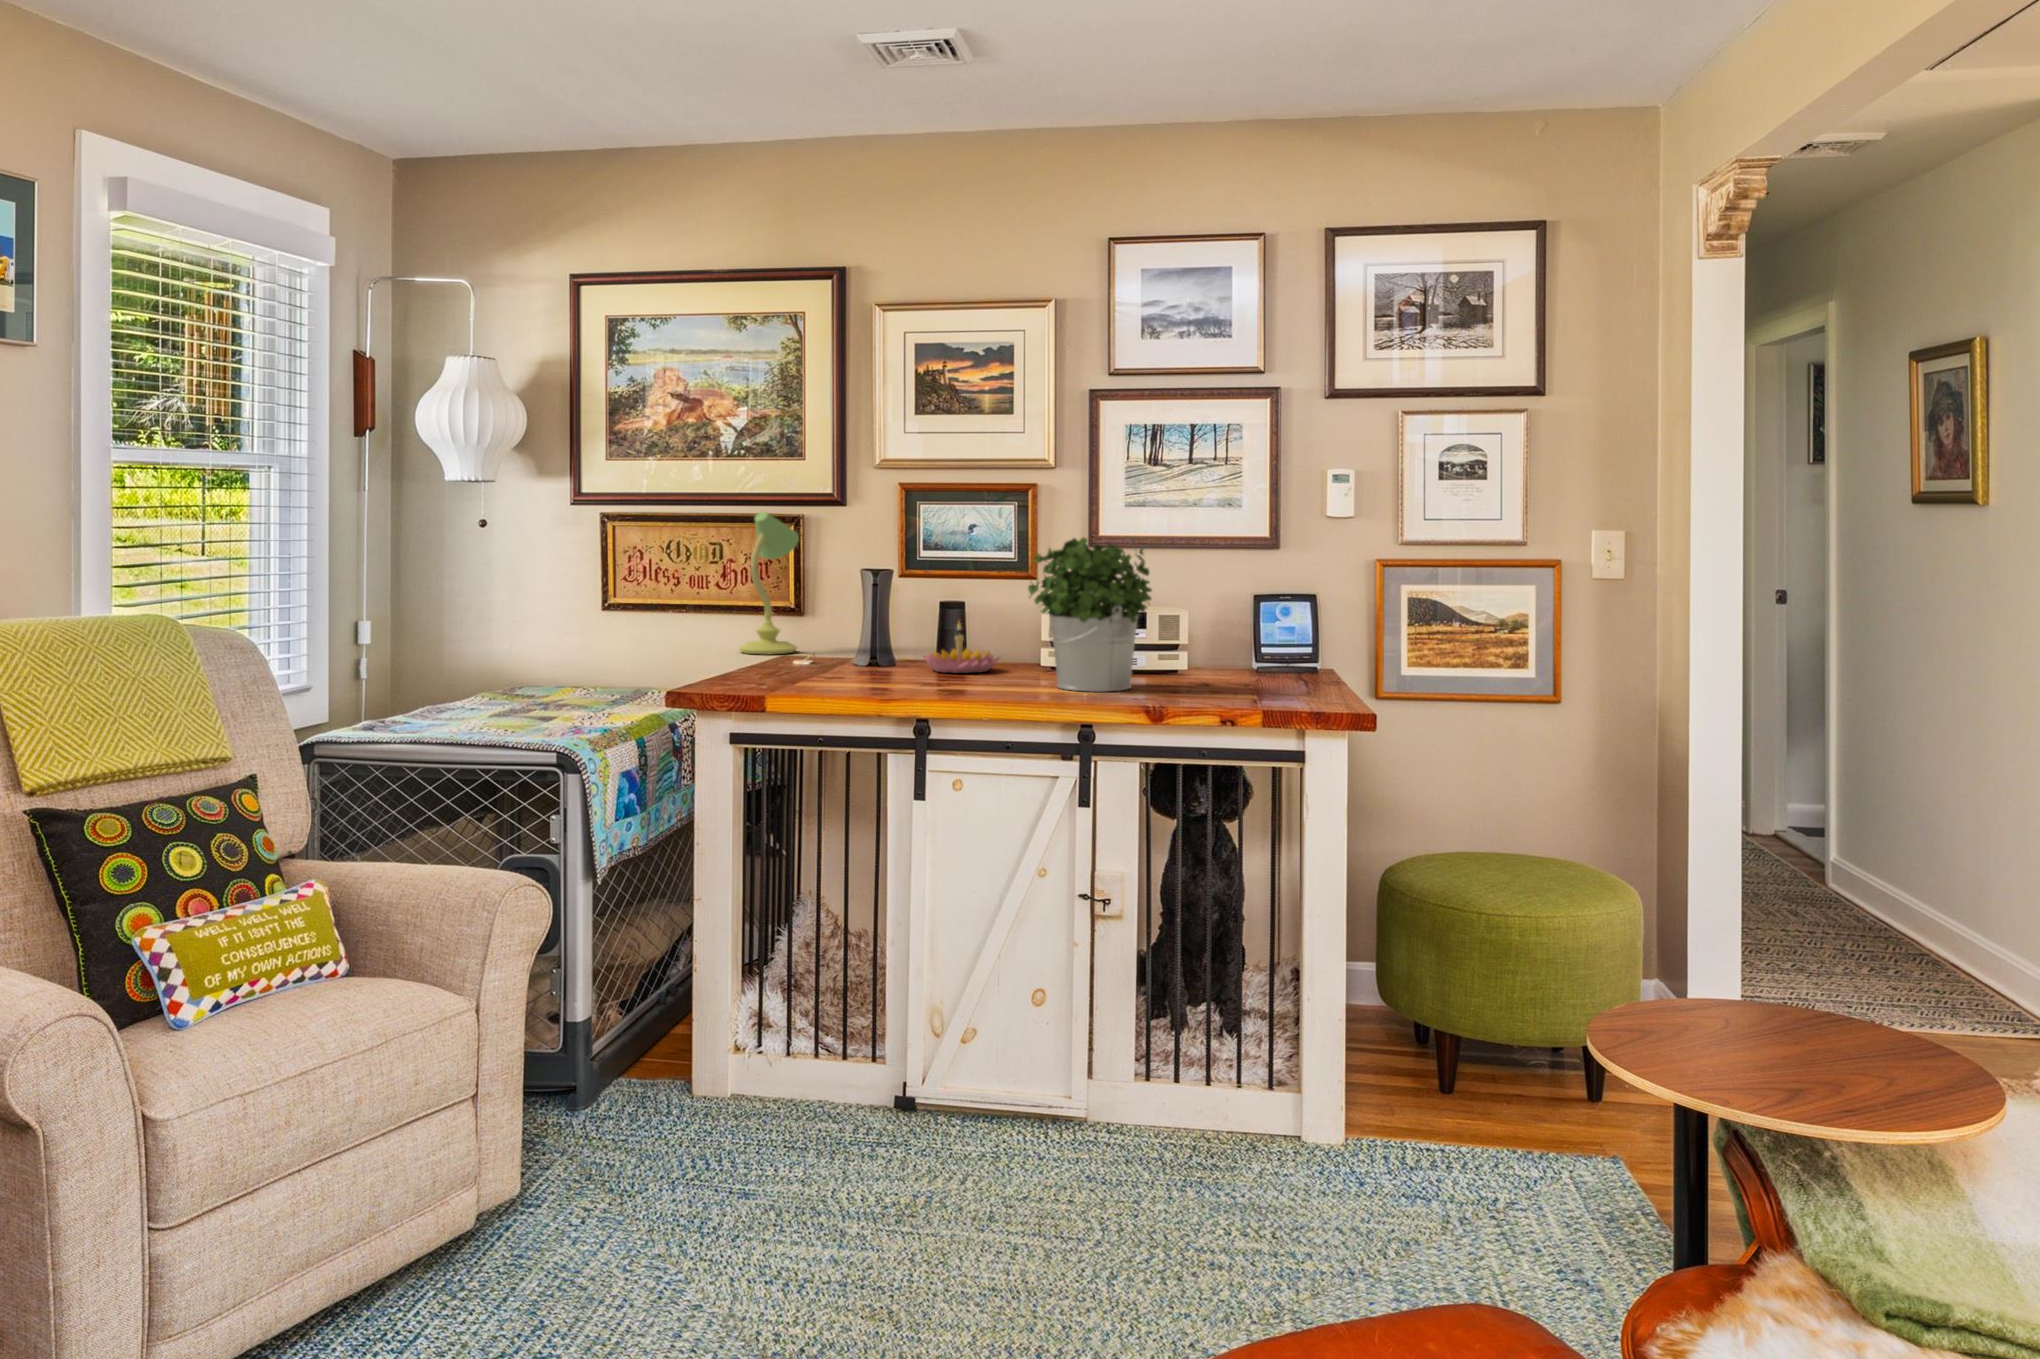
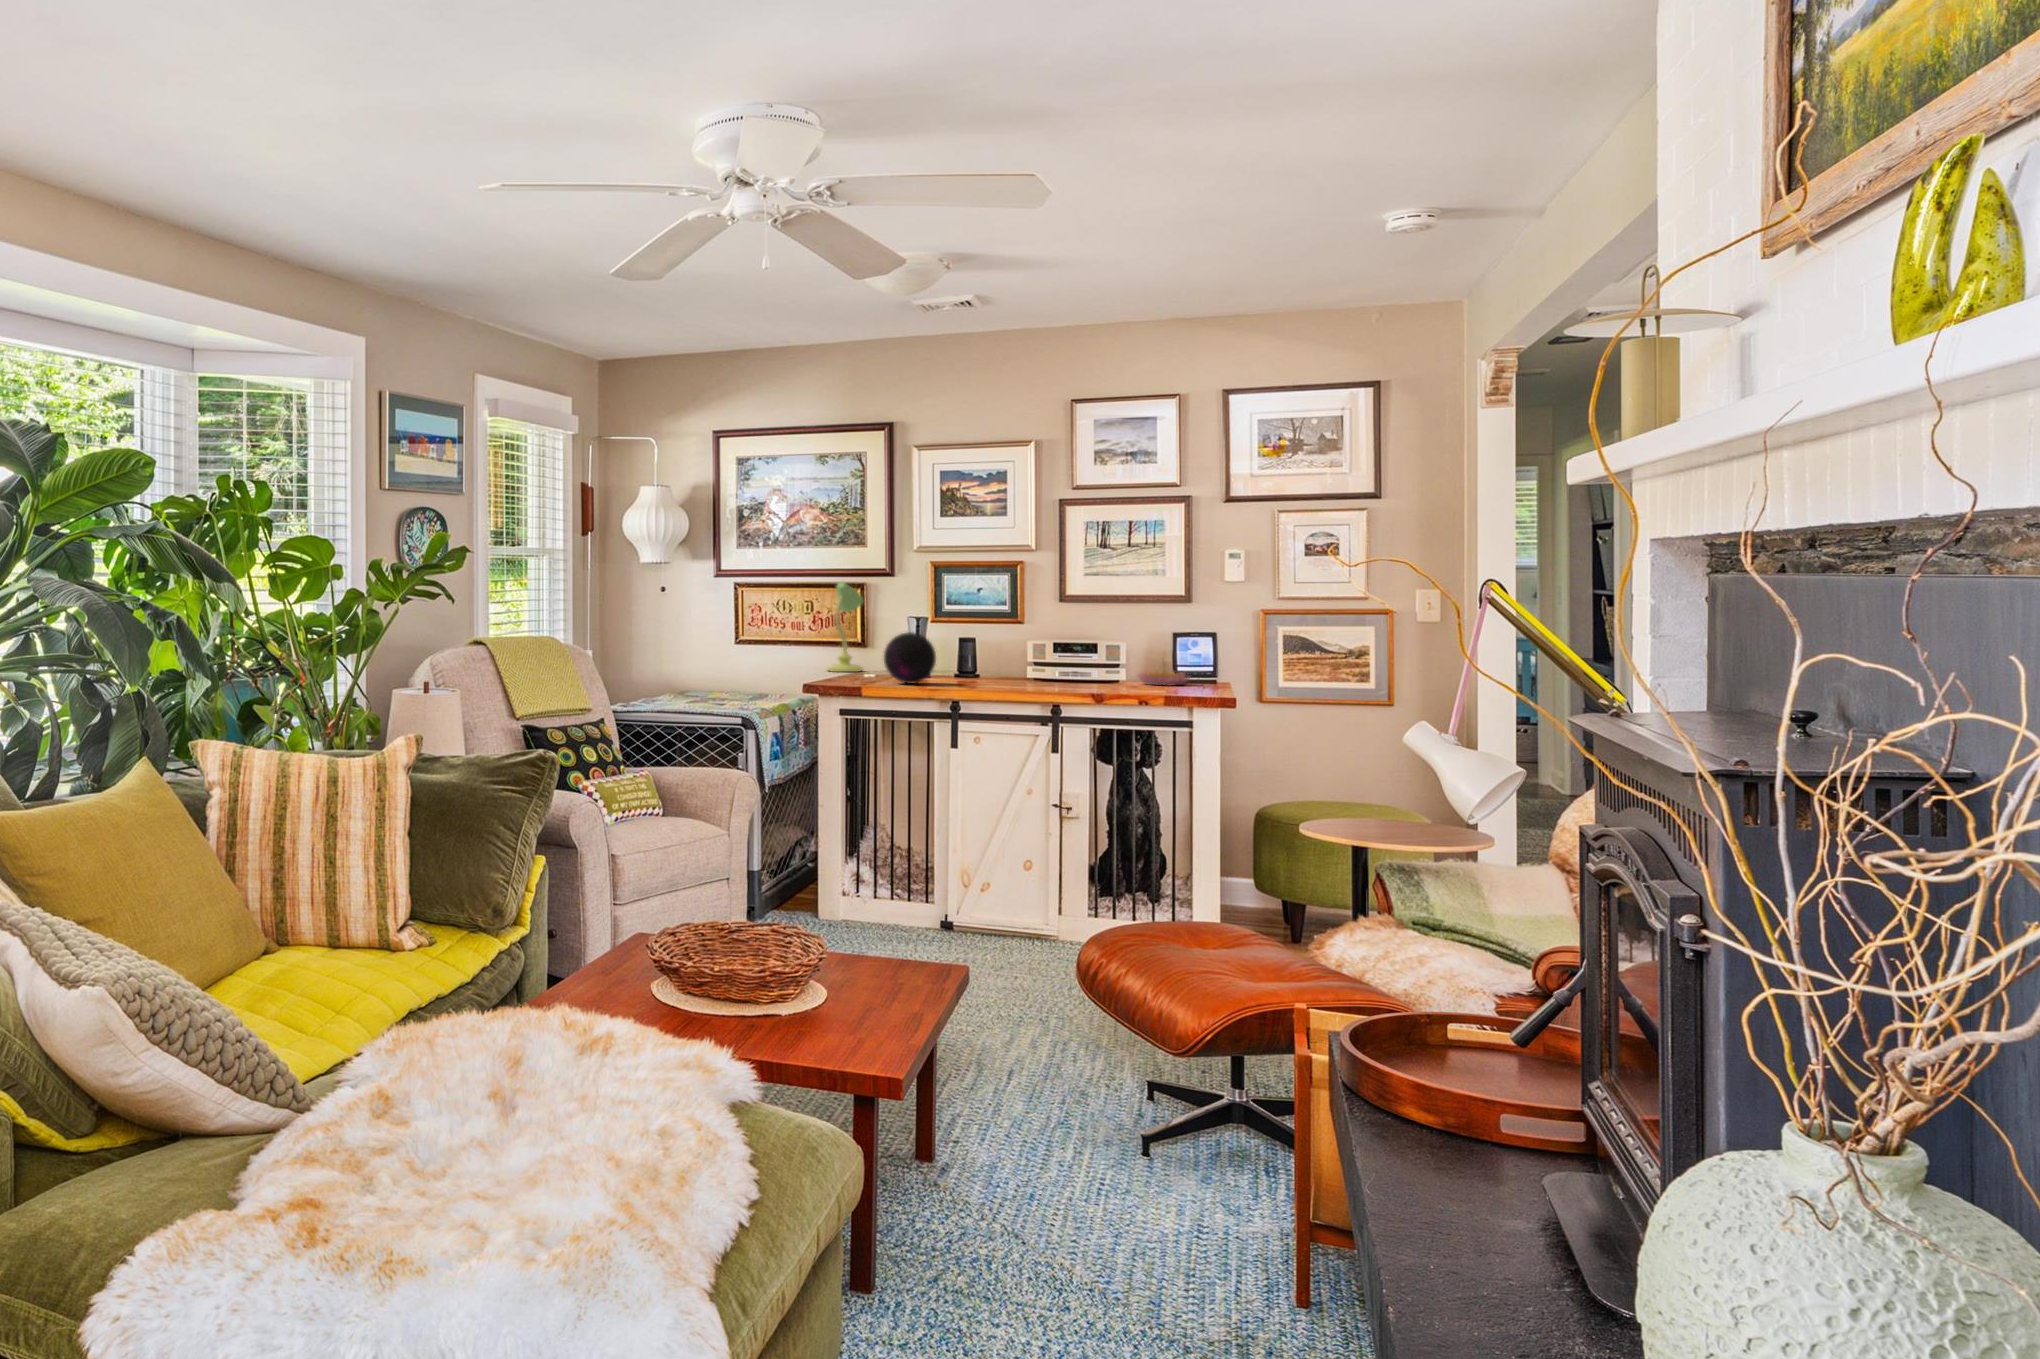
potted plant: present [1028,538,1152,692] -> none [1020,594,1100,687]
decorative orb: none [804,599,891,686] -> present [884,632,936,684]
candle holder: present [923,622,999,673] -> present [1139,654,1190,686]

